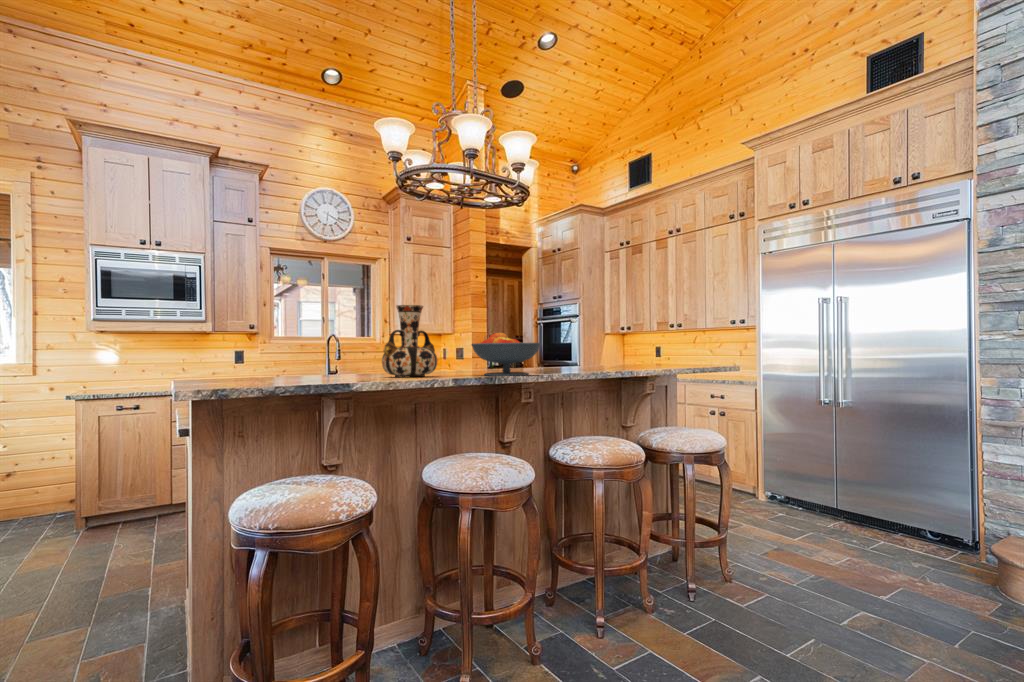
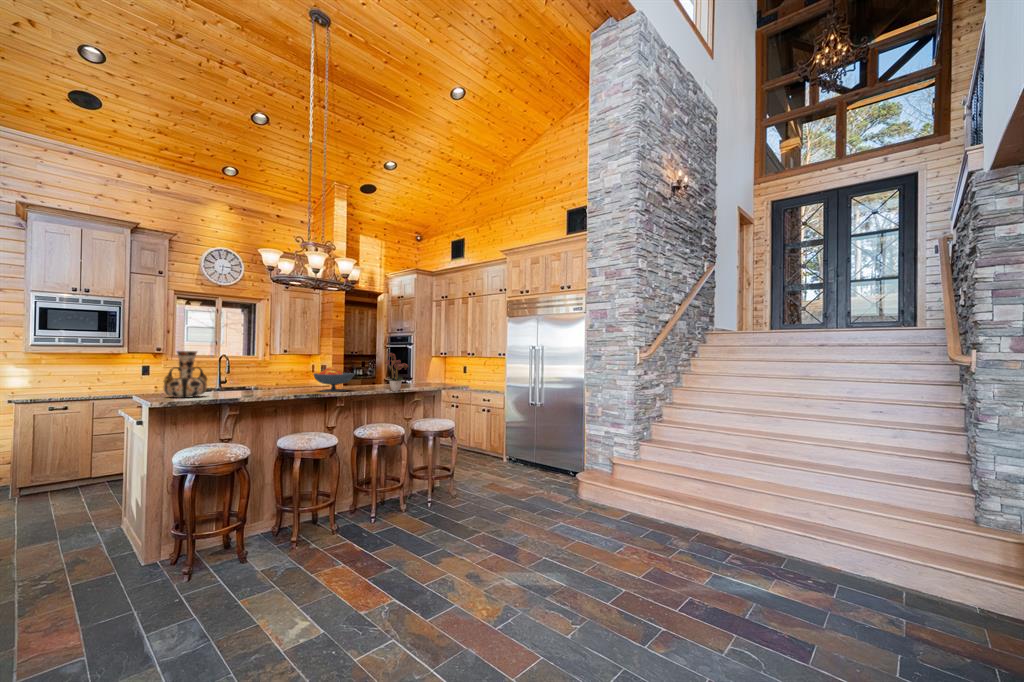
flower arrangement: none [590,300,643,375] -> present [385,353,409,391]
vase: present [382,305,437,377] -> present [163,351,207,398]

